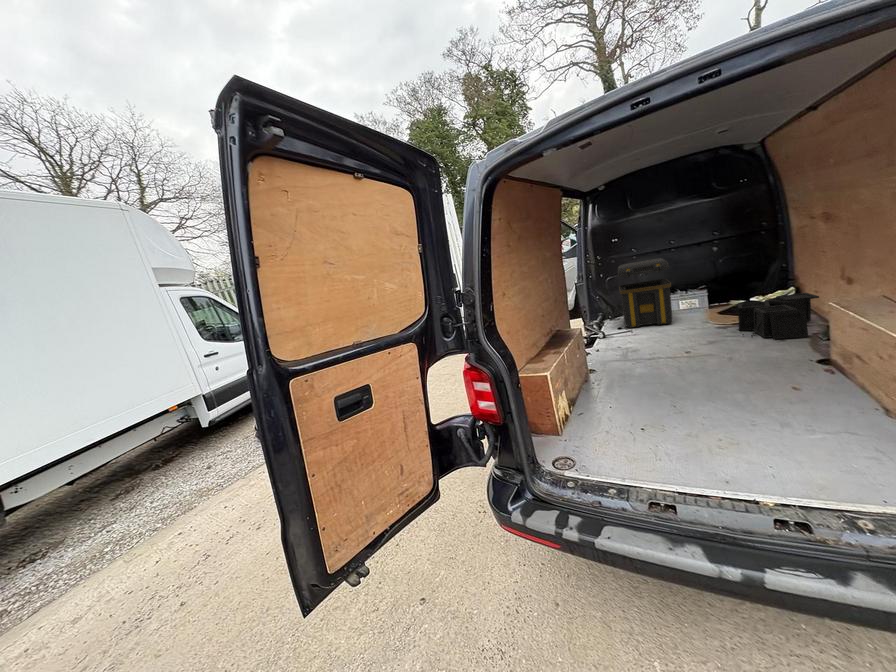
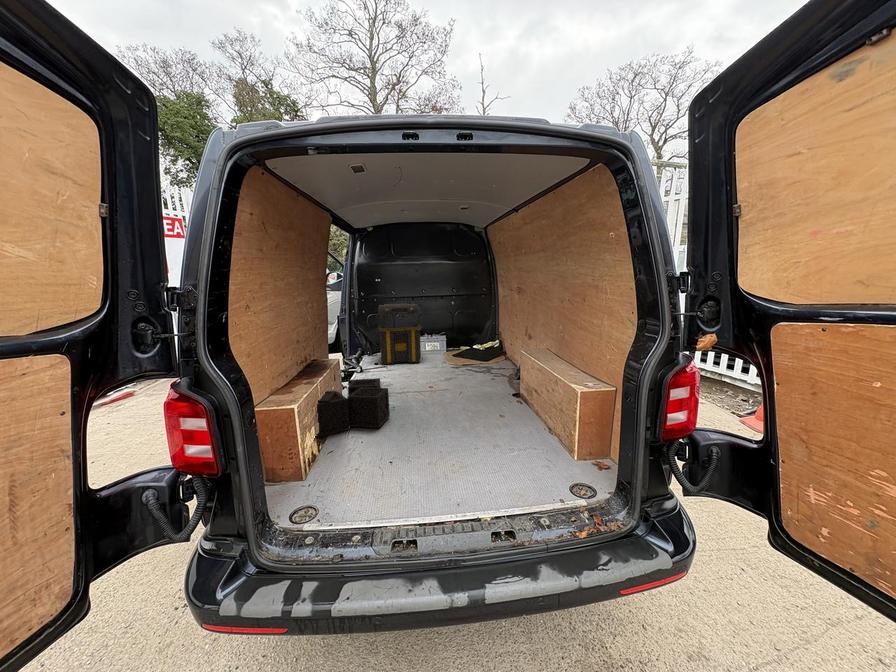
storage bin: present [738,293,819,339] -> present [316,378,394,438]

